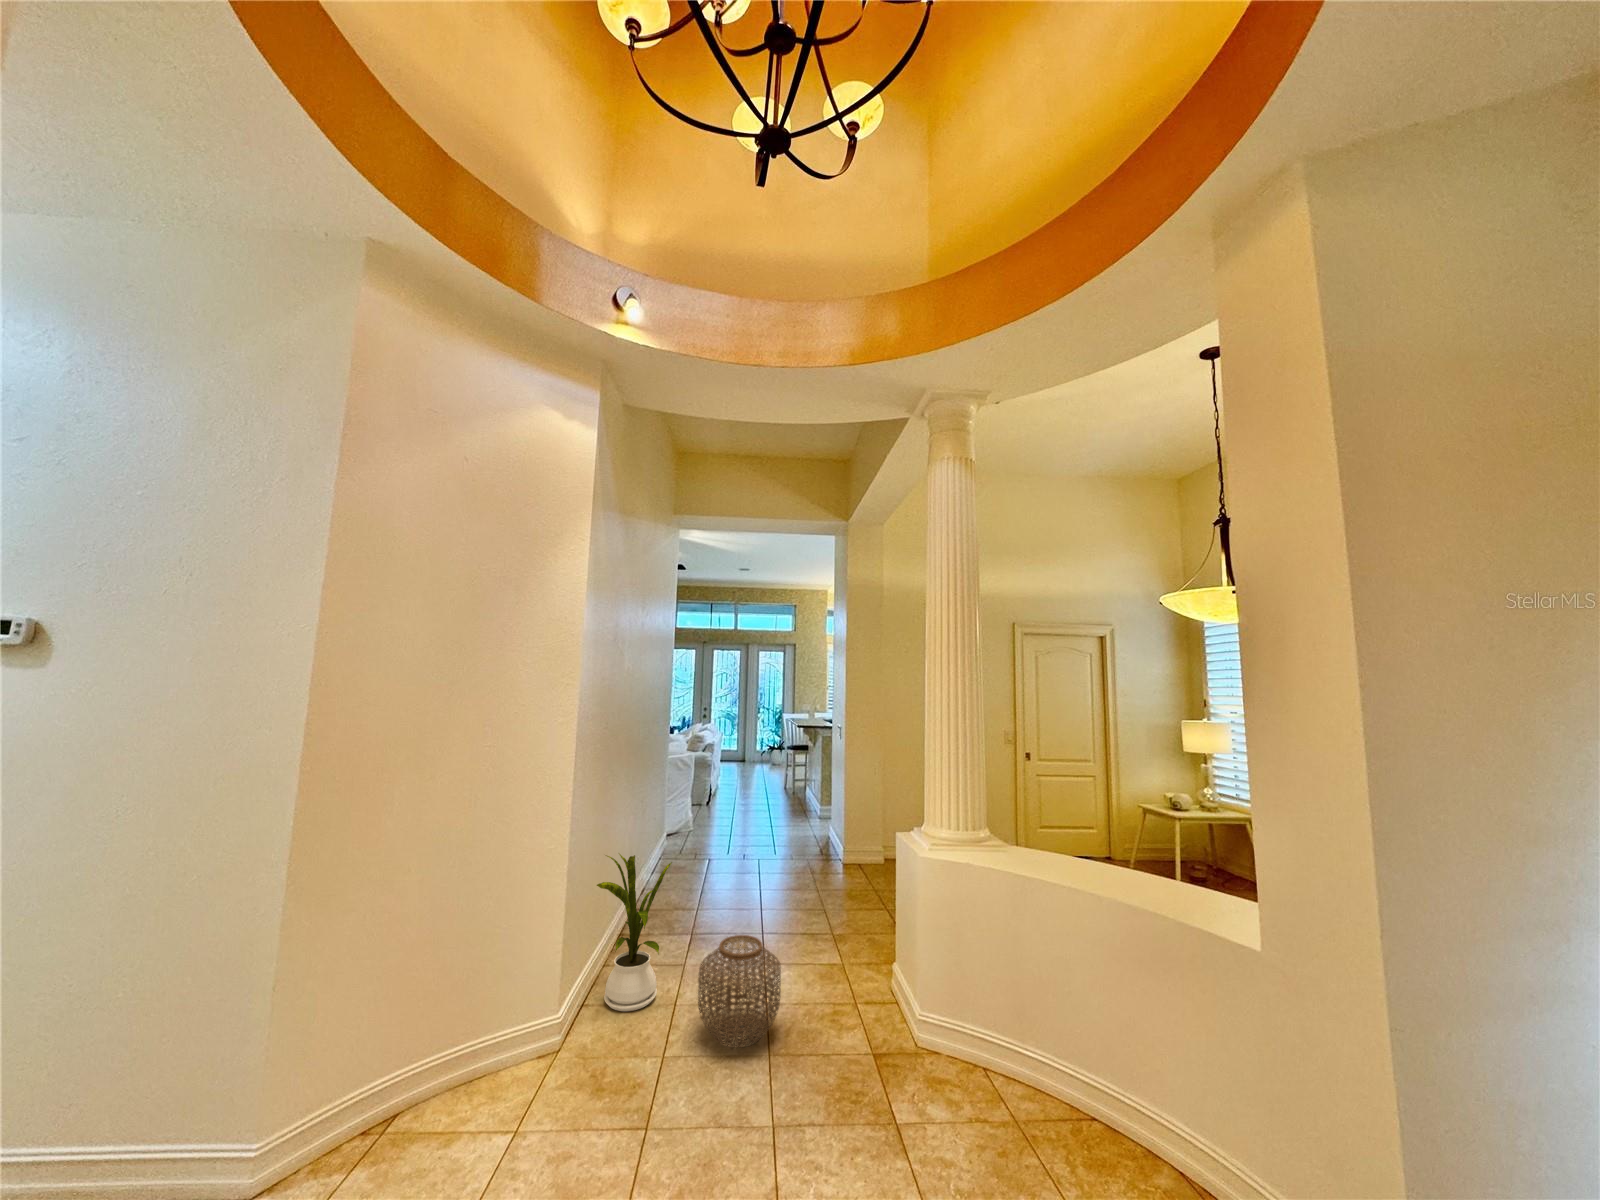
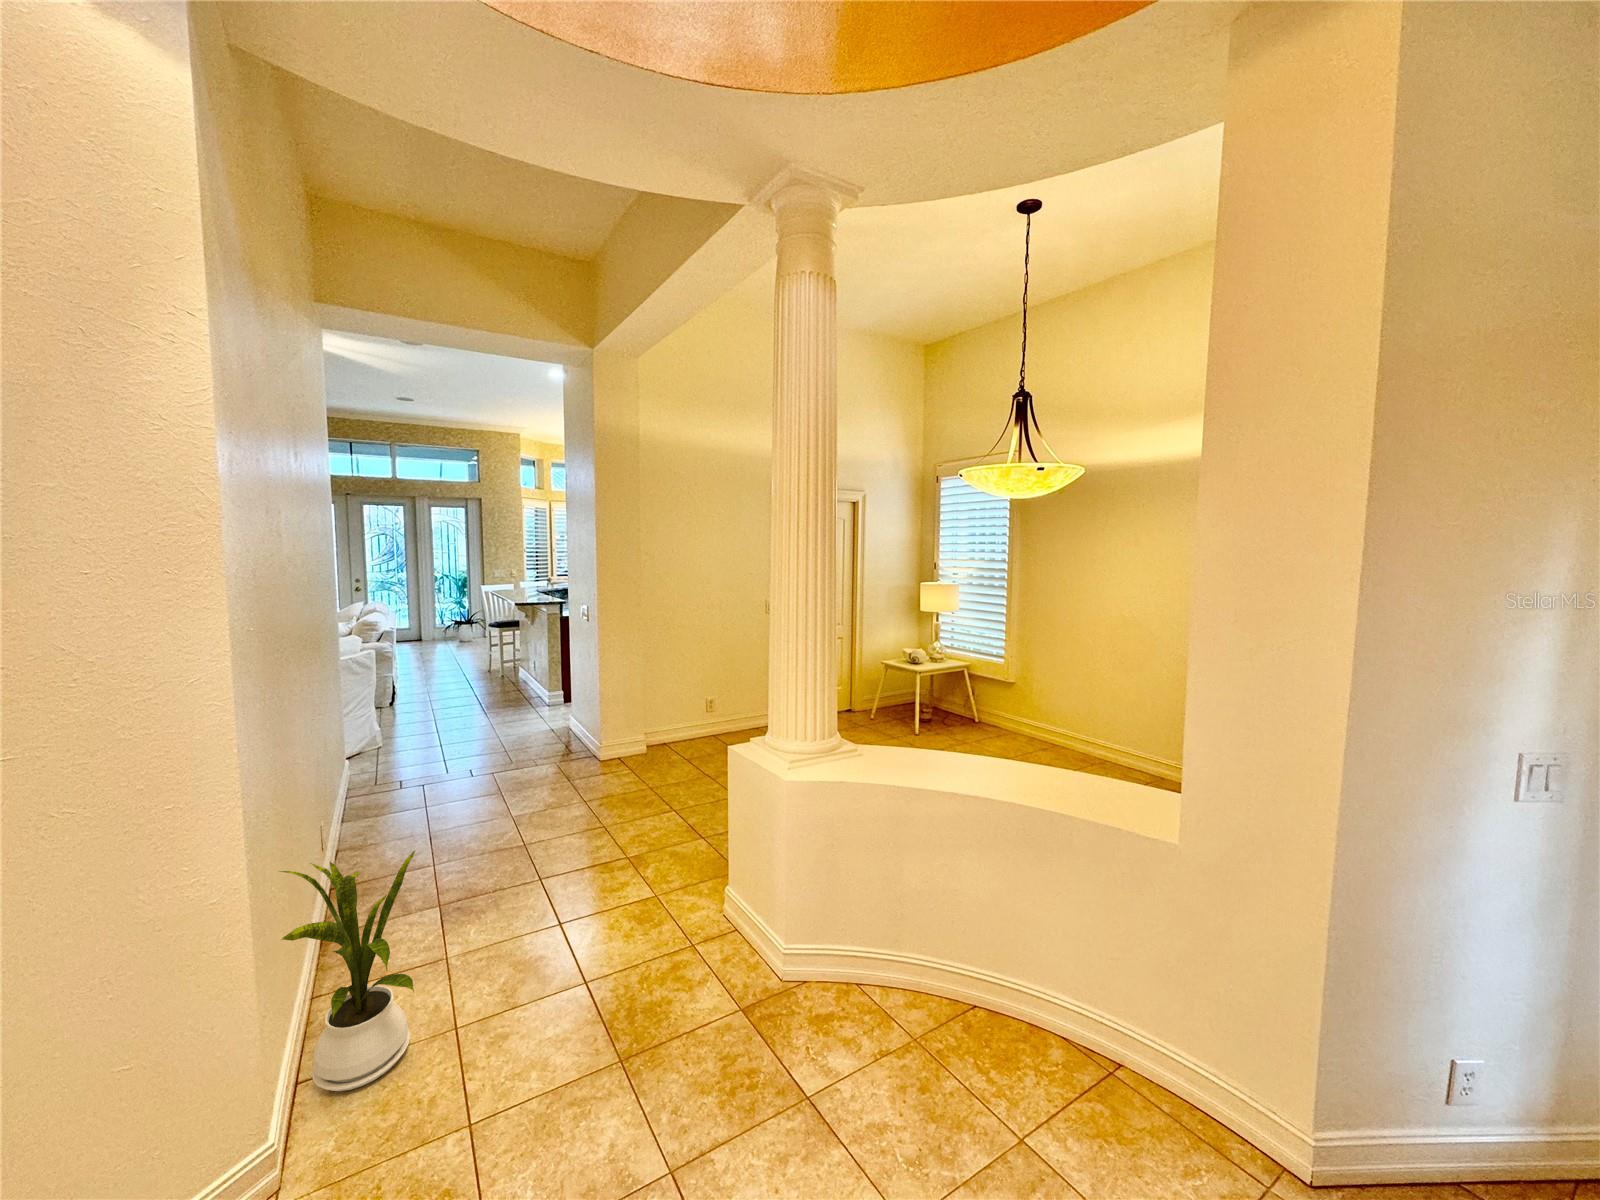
woven basket: present [698,935,781,1047] -> none [497,926,621,1082]

